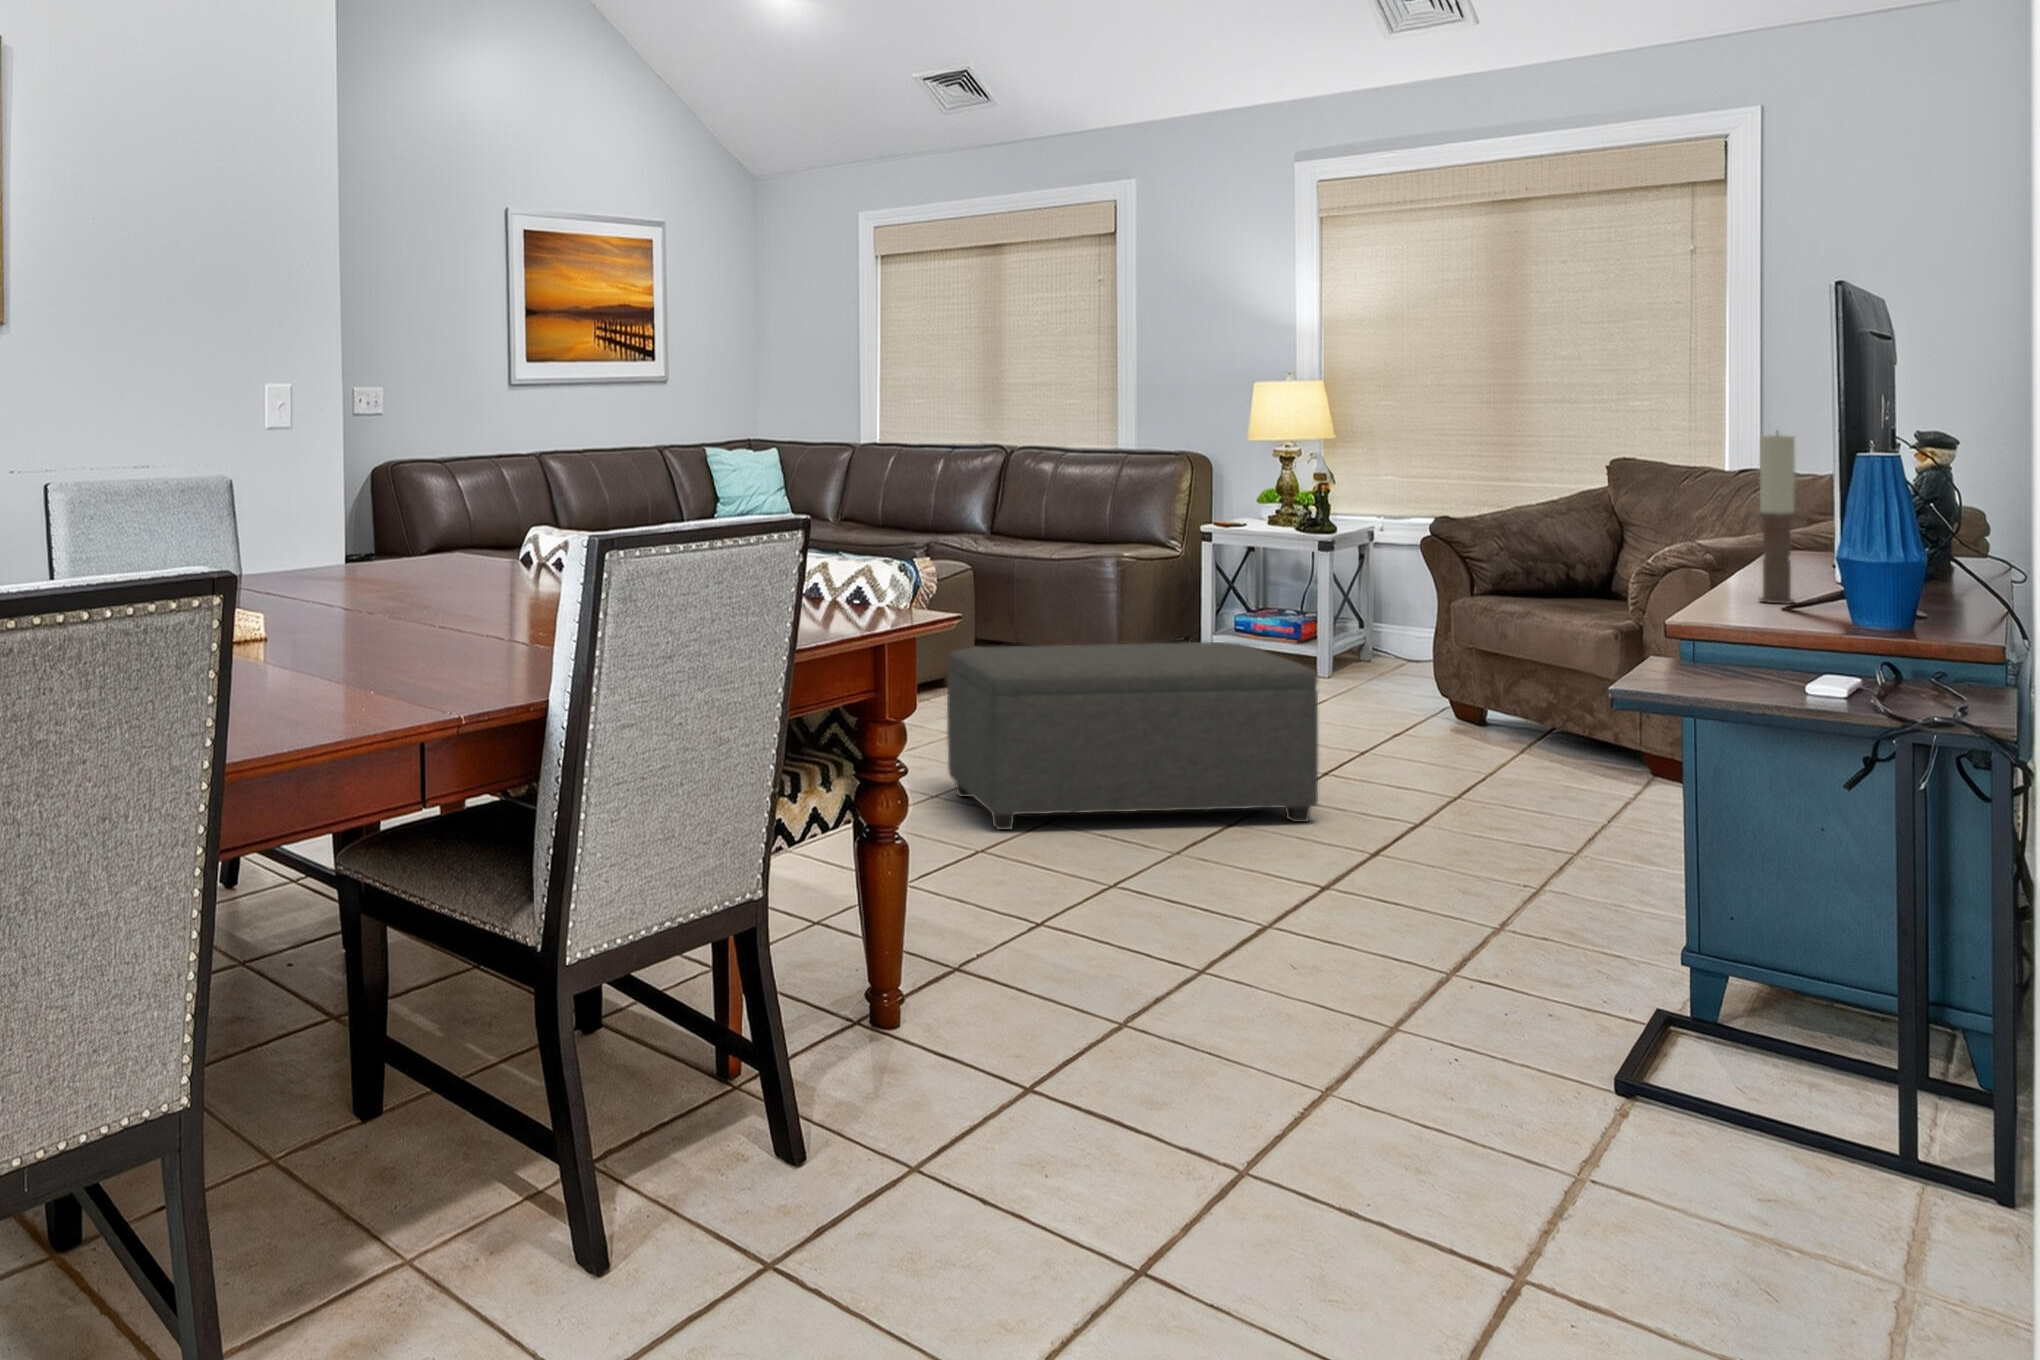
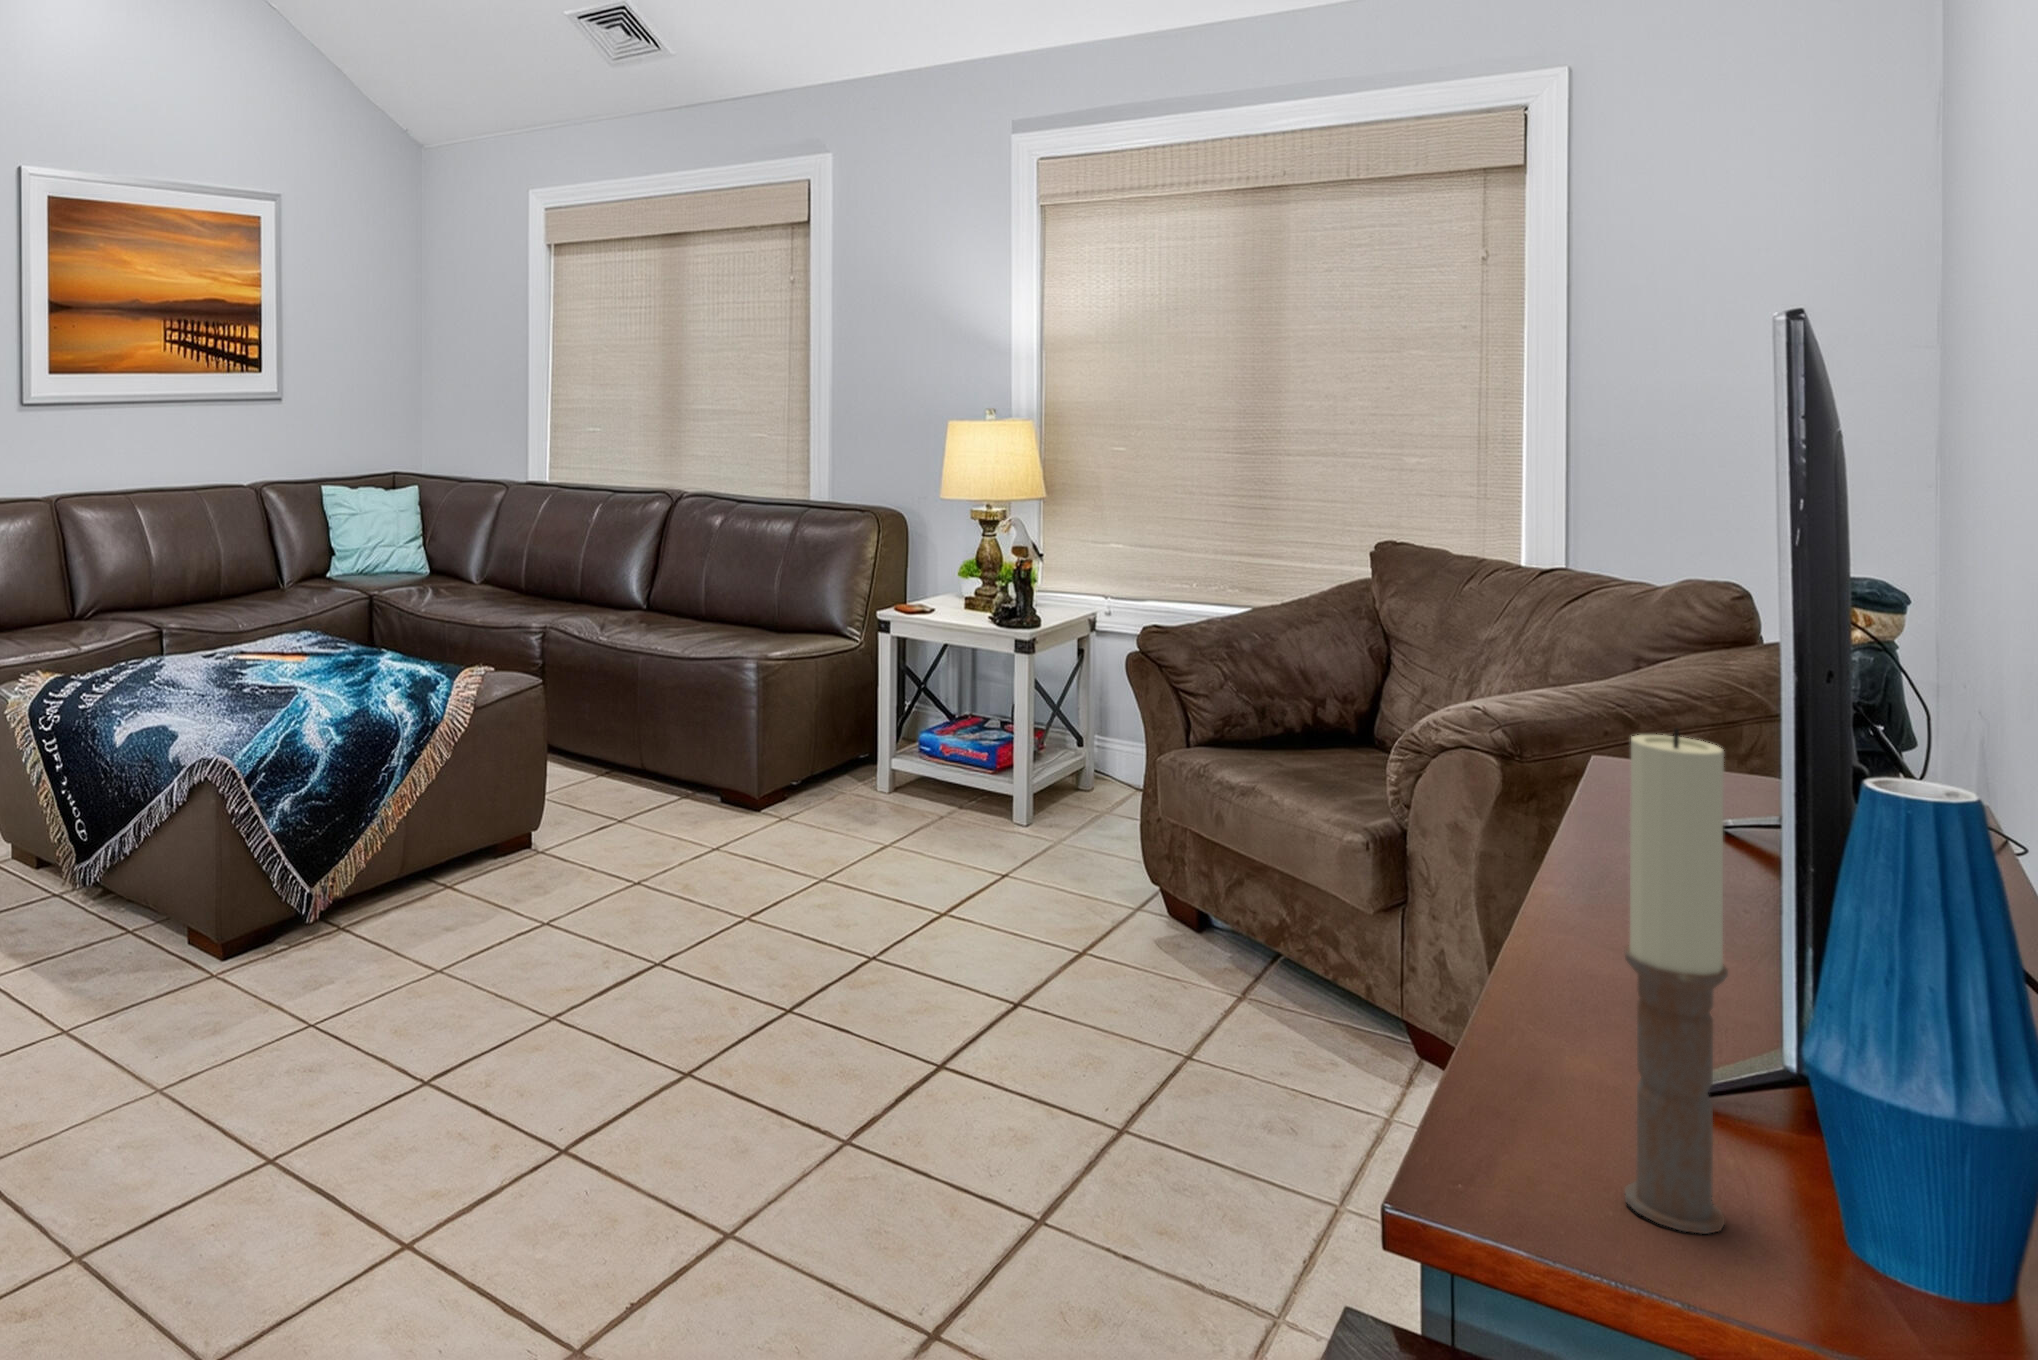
ottoman: present [947,642,1318,830] -> none [296,866,875,1249]

